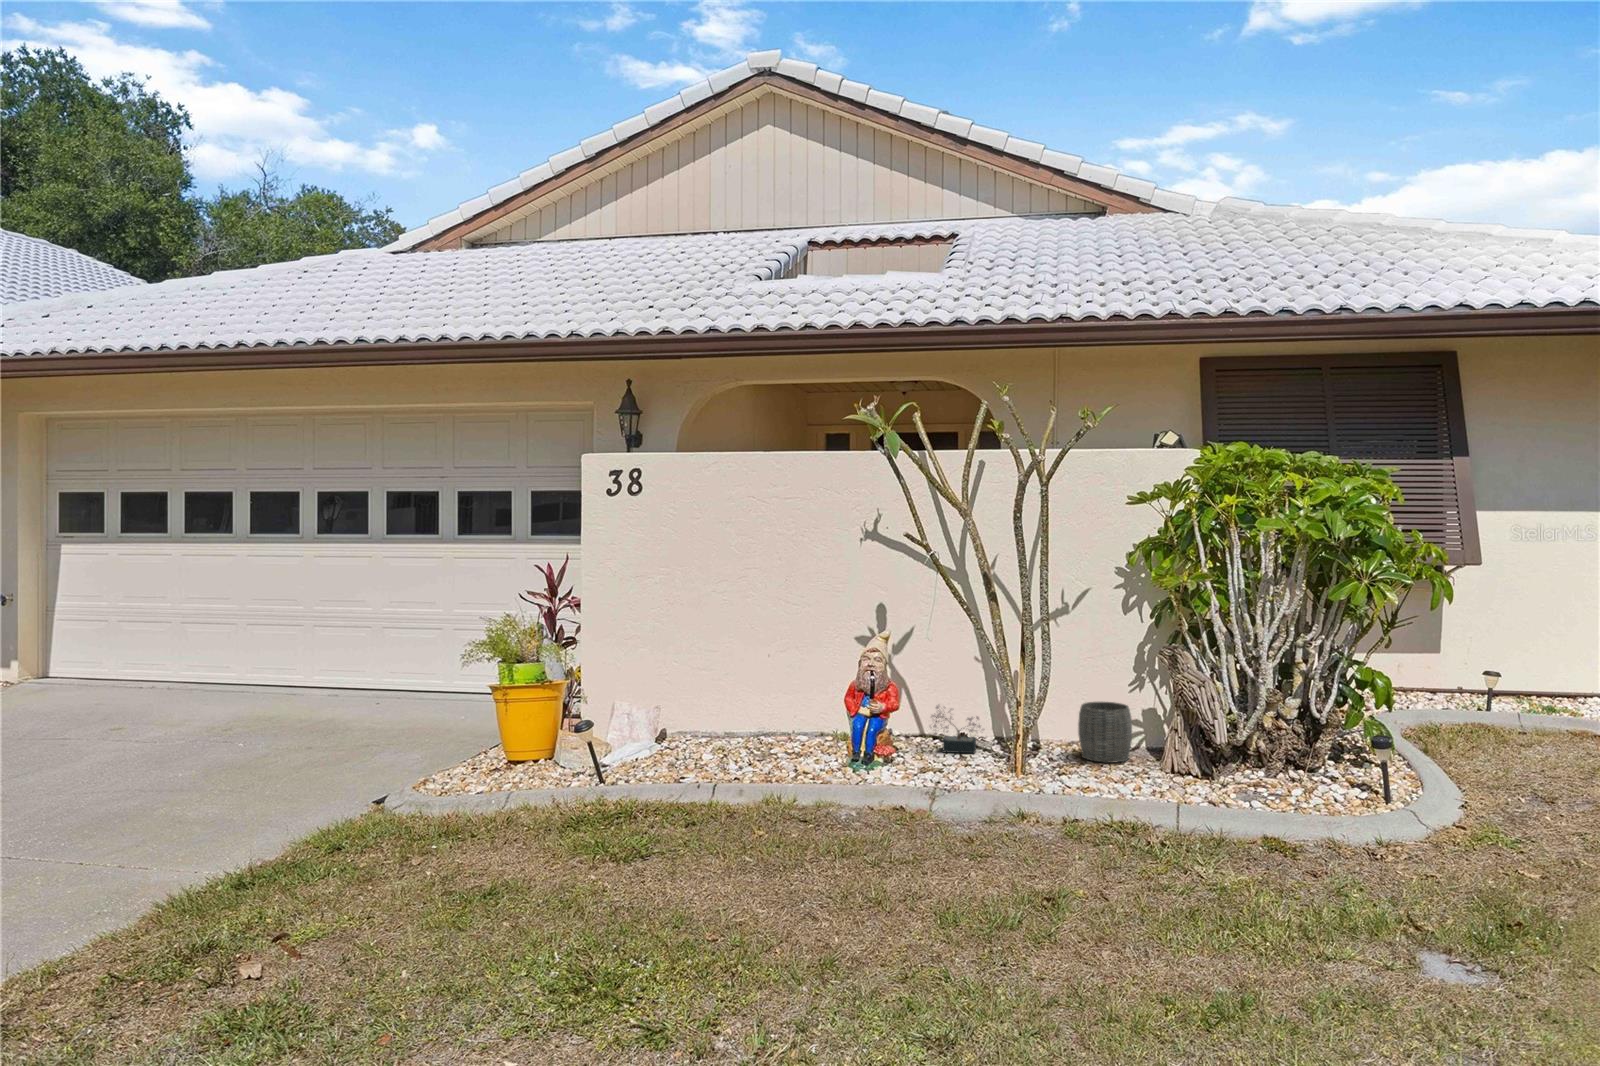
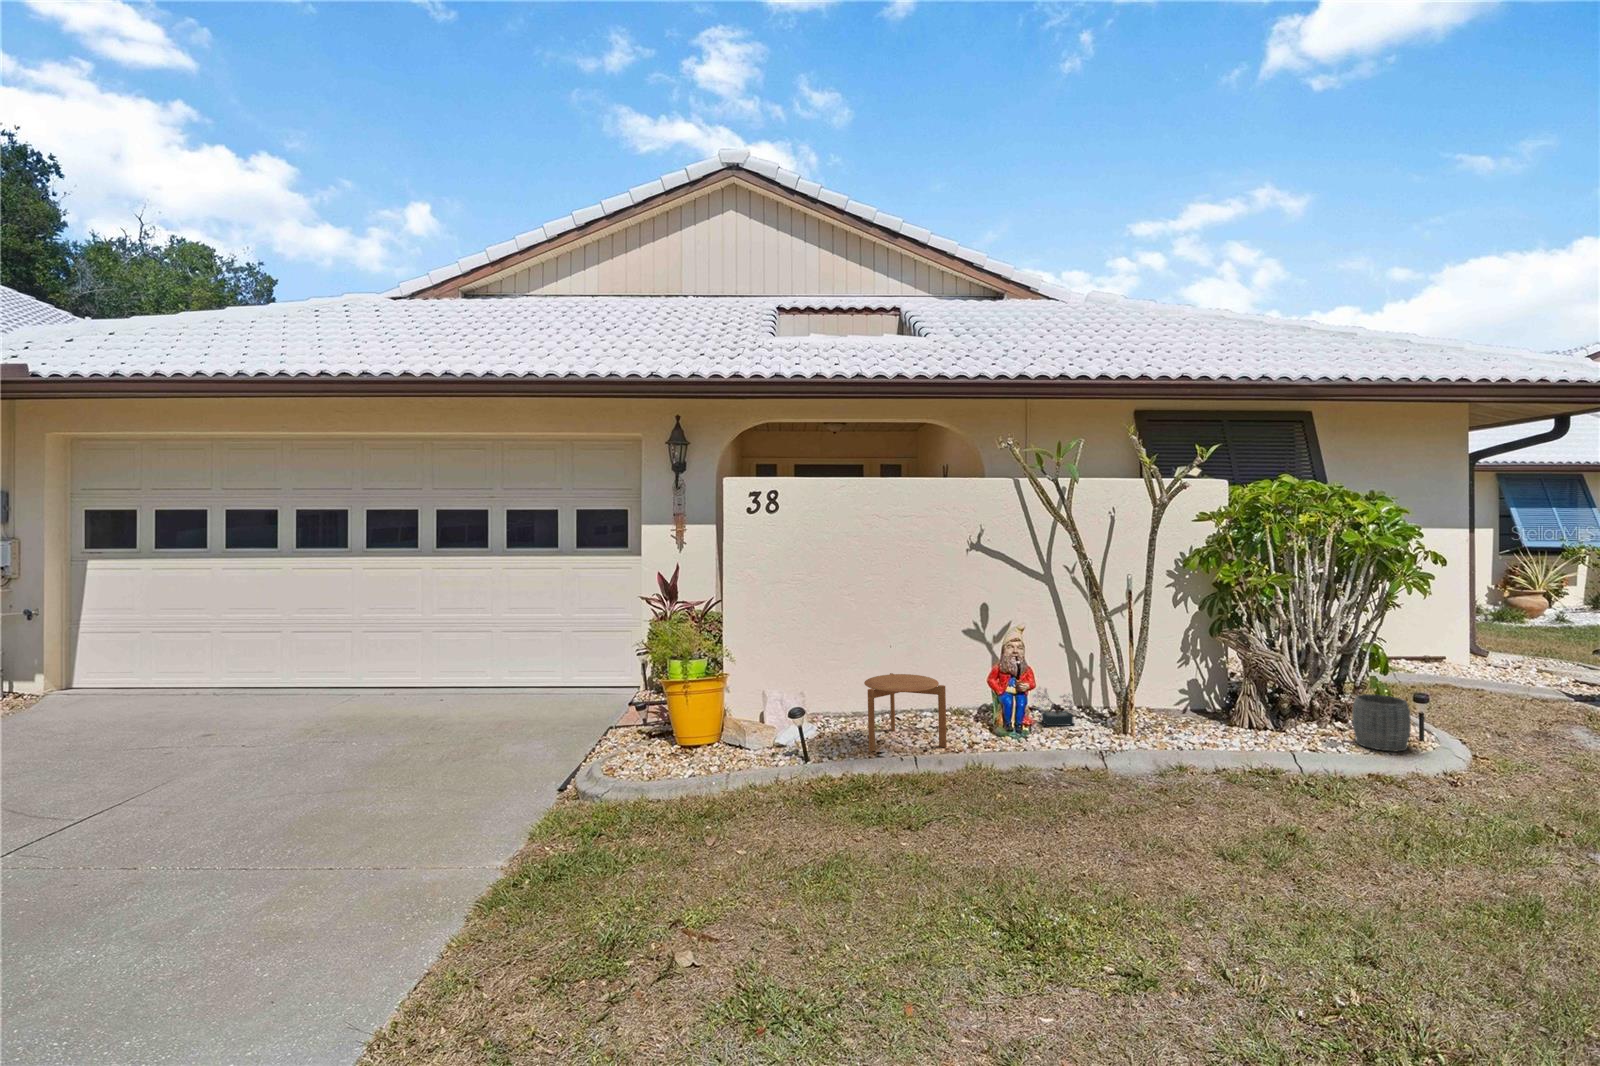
side table: none [706,678,798,763] -> present [864,673,947,752]
woven basket: present [1078,702,1132,763] -> present [1352,694,1411,751]

